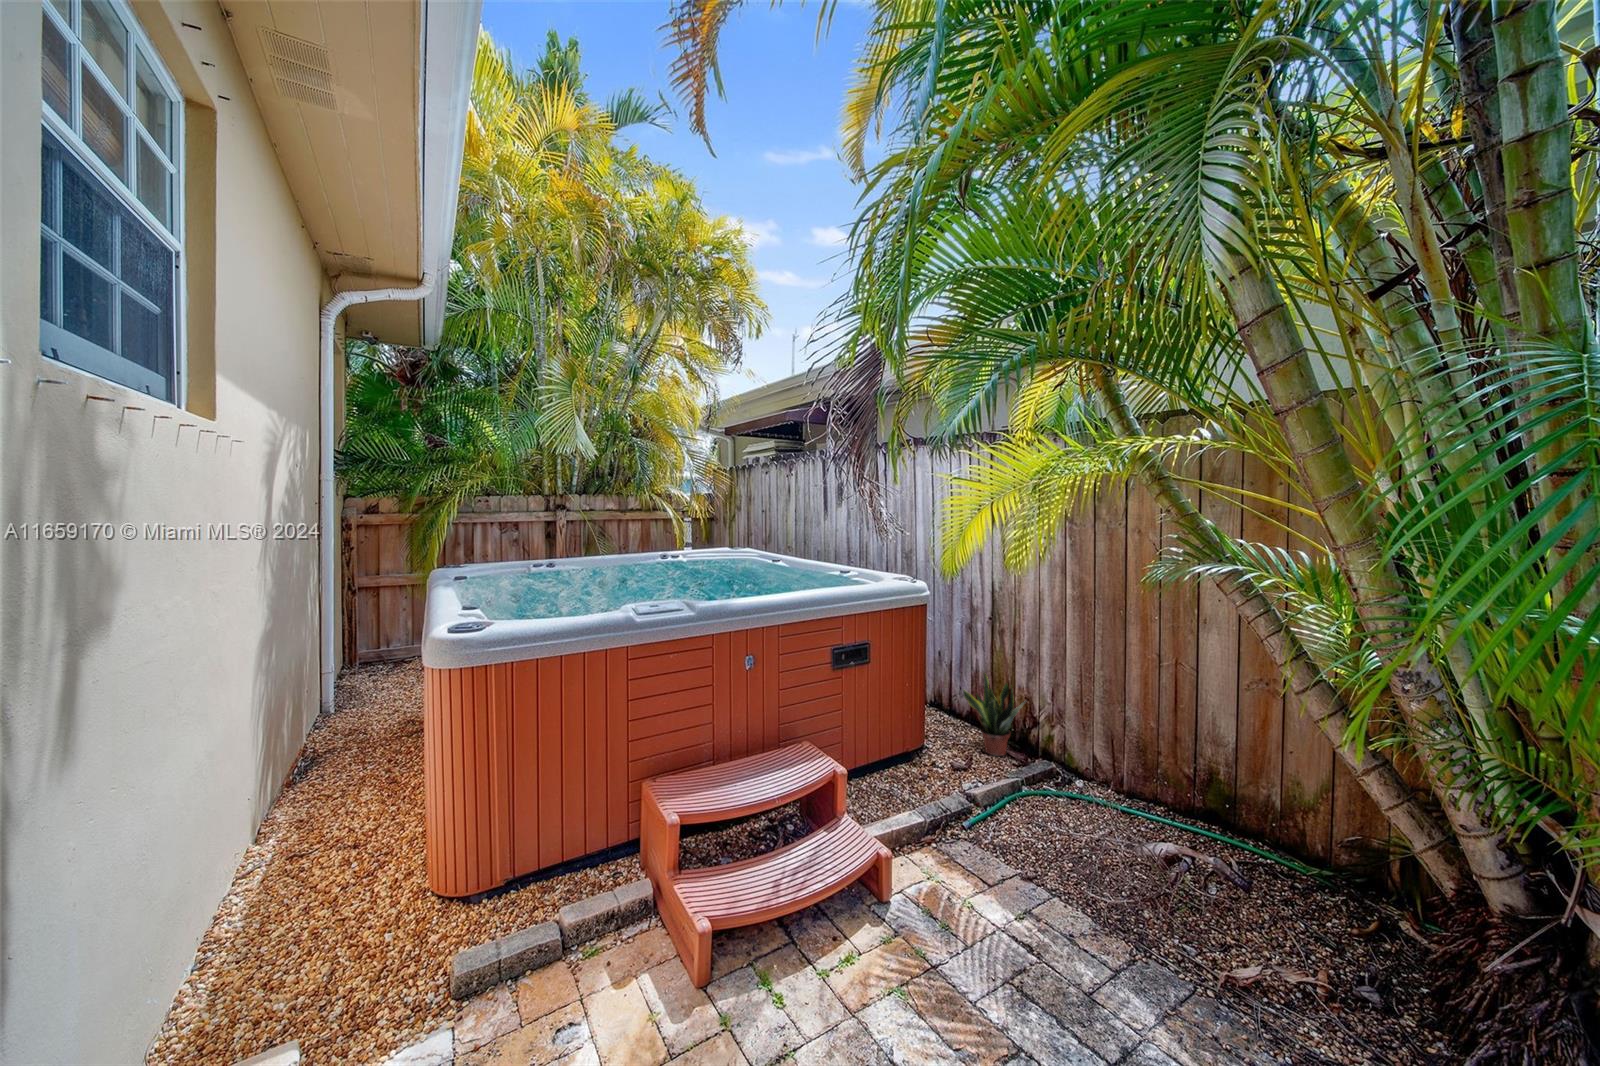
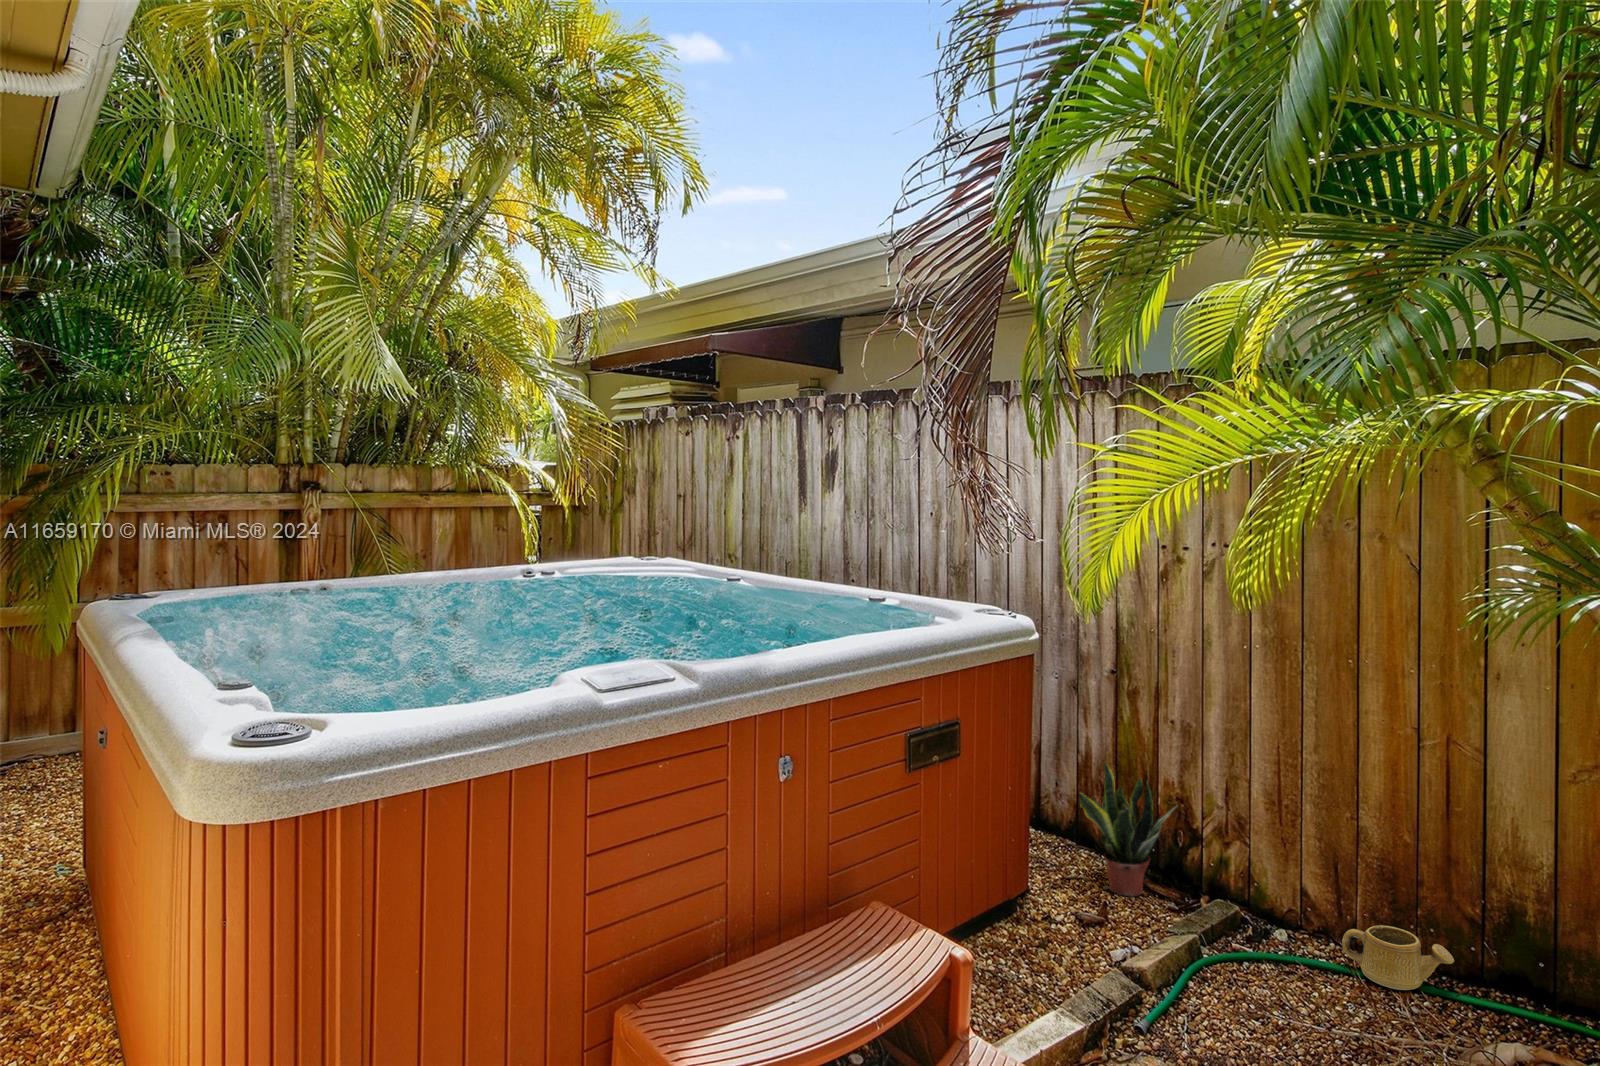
watering can: none [1114,779,1182,820] -> present [1342,925,1454,990]

